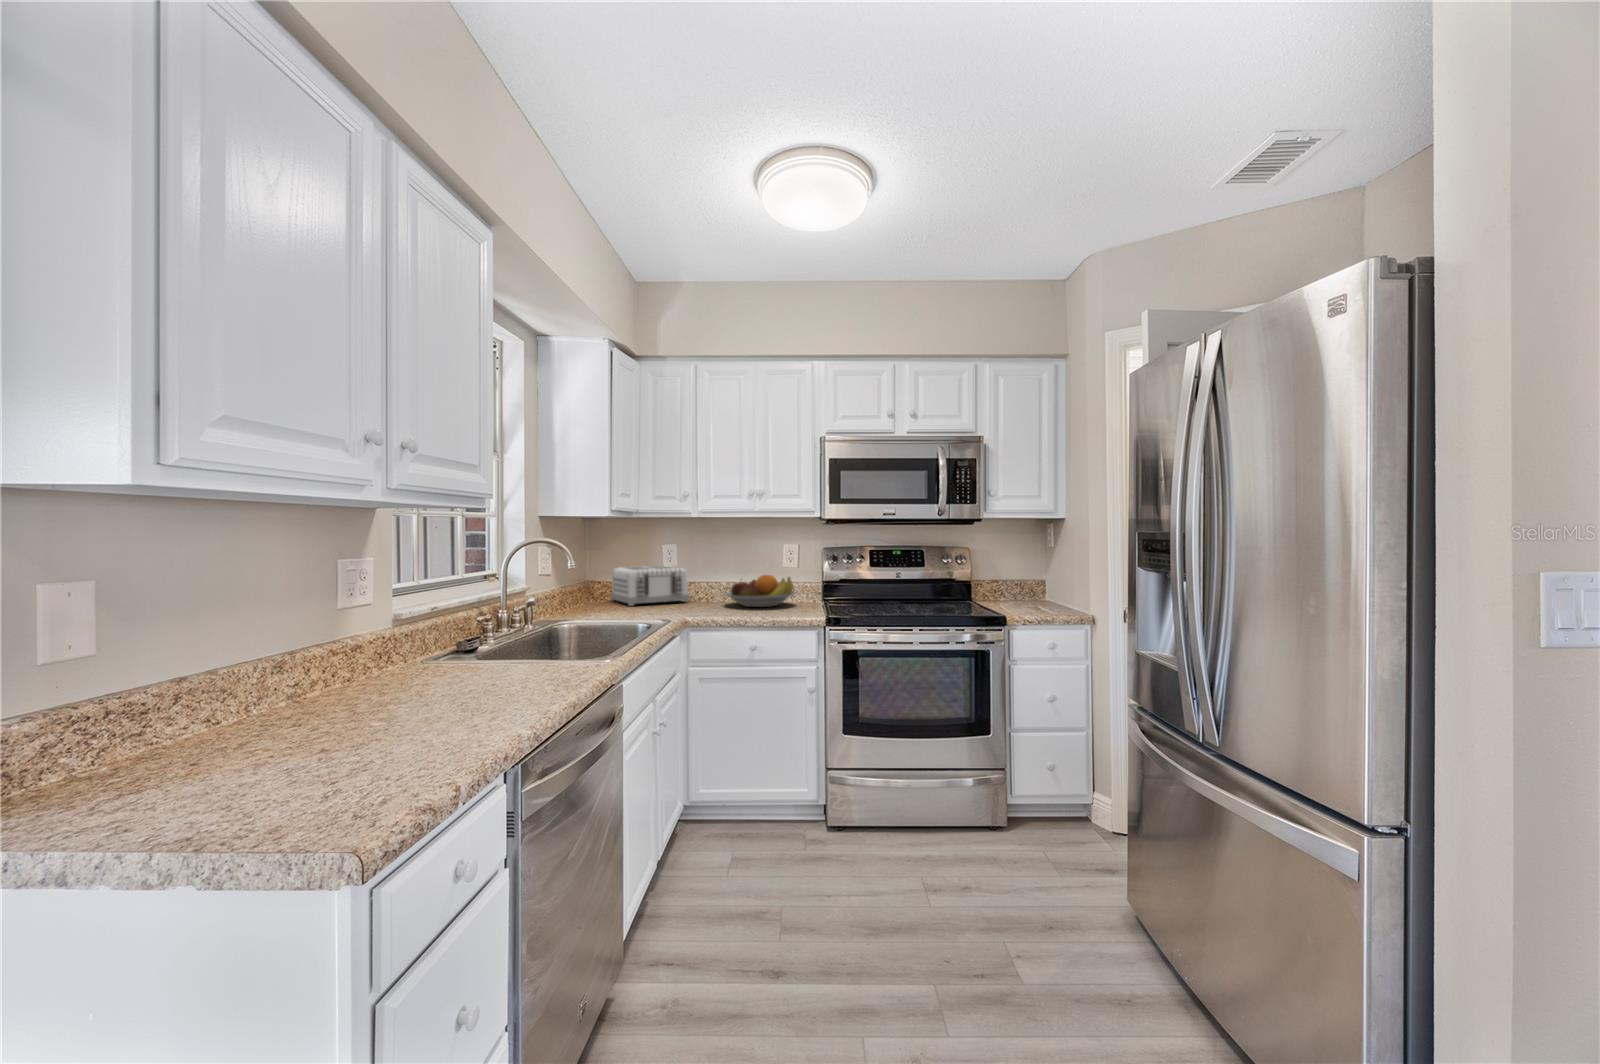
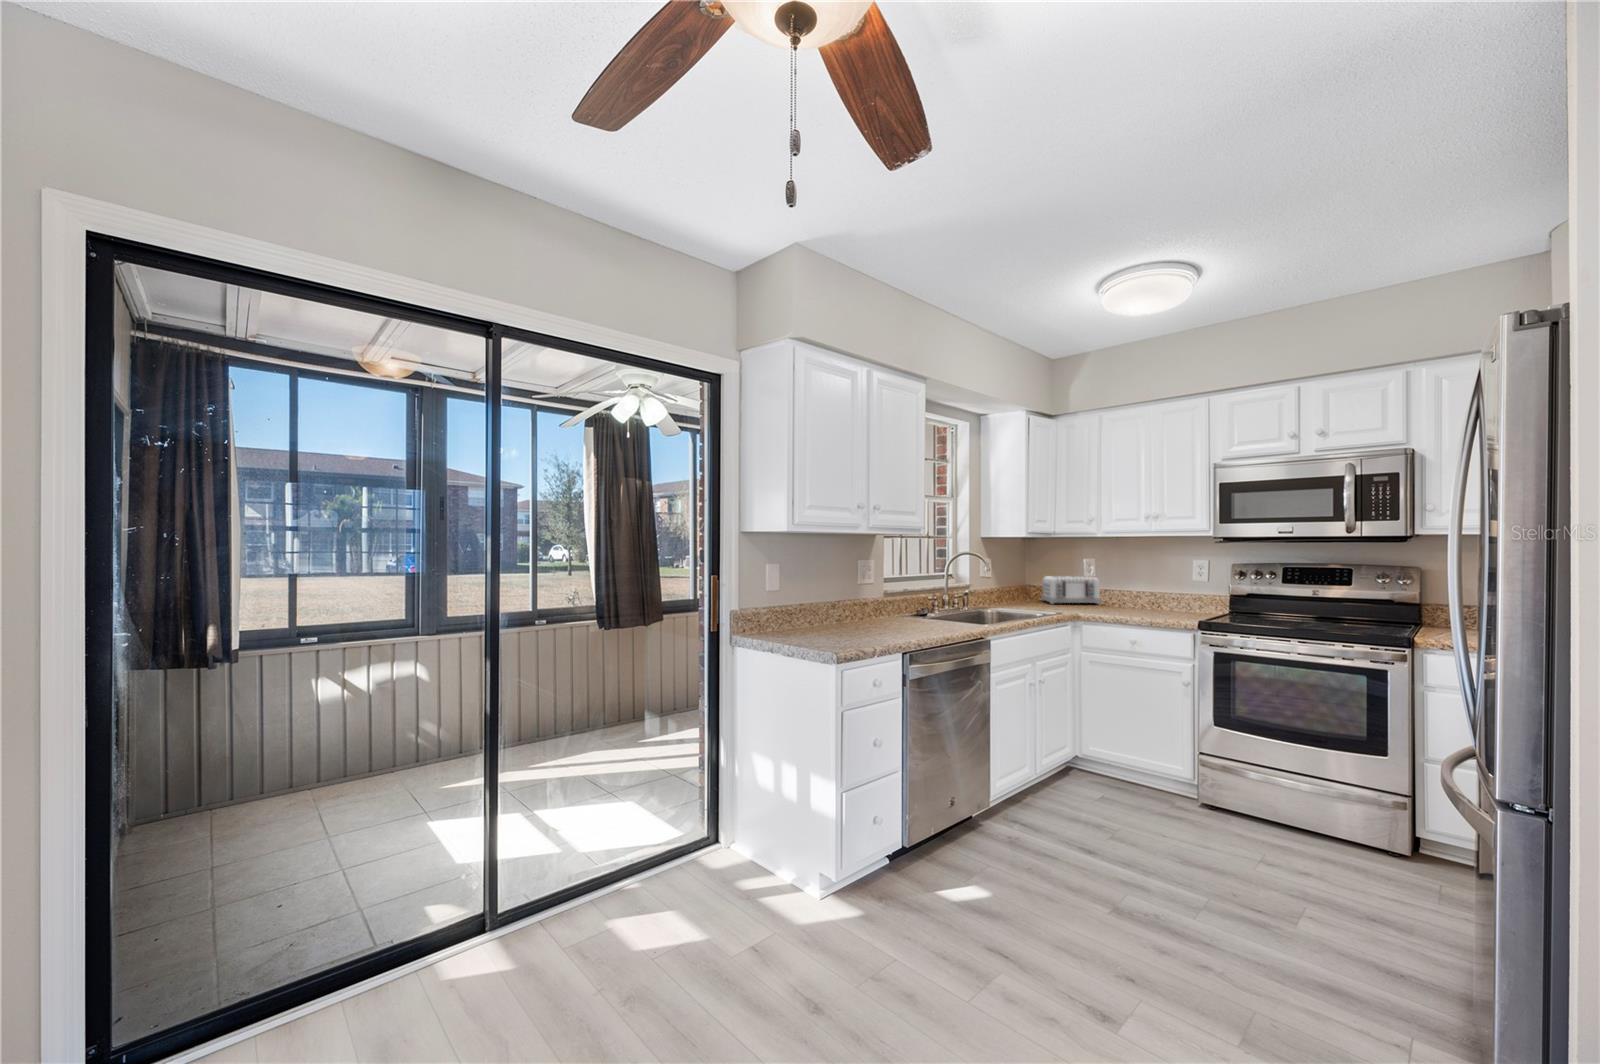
fruit bowl: present [725,575,795,607] -> none [1127,585,1195,611]

